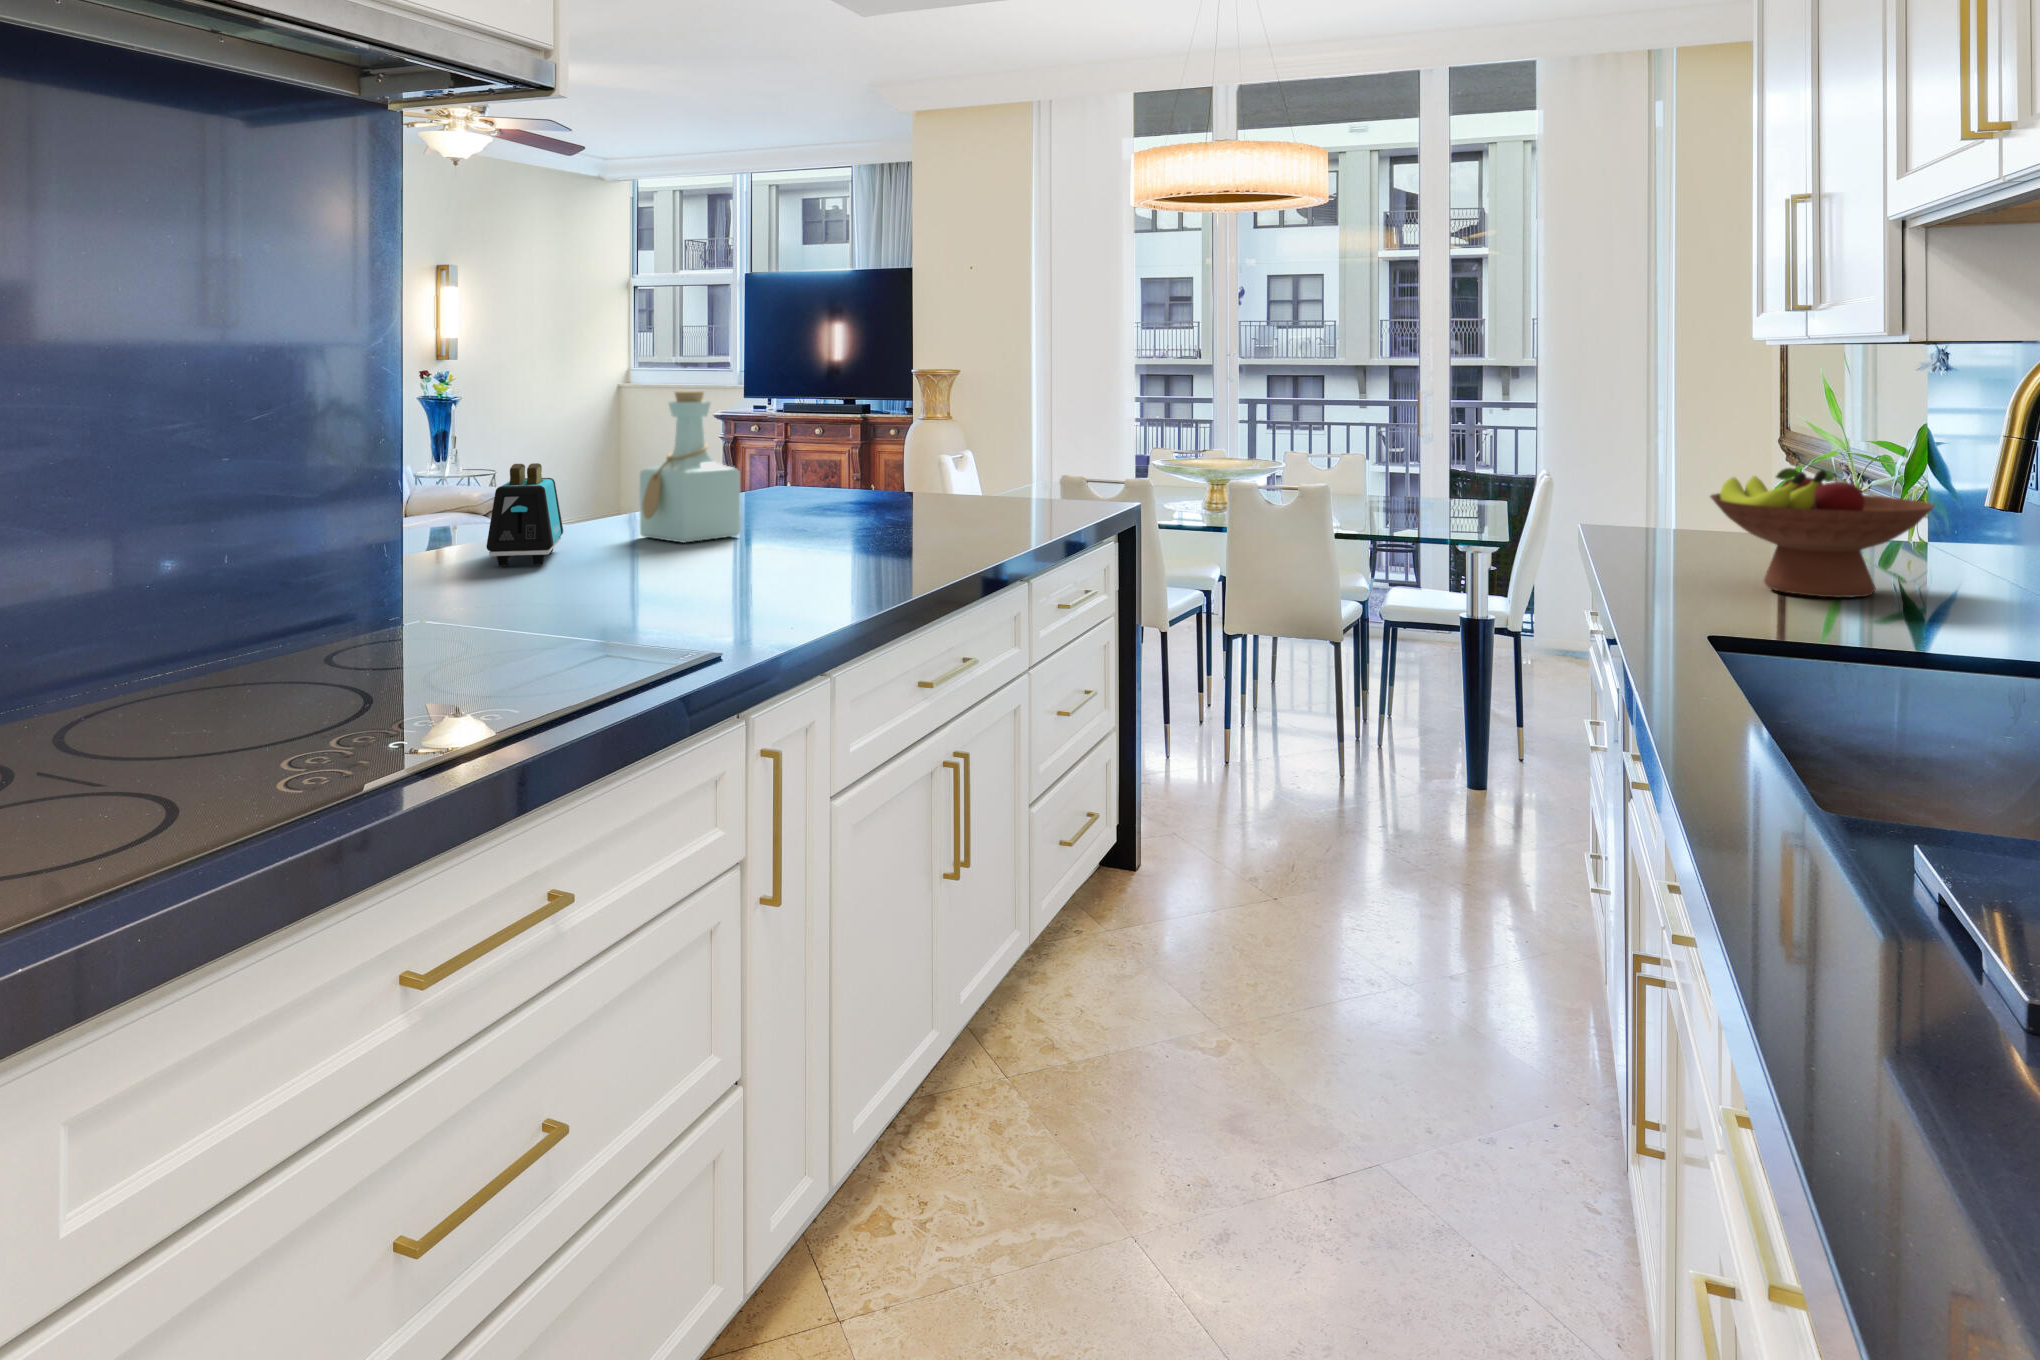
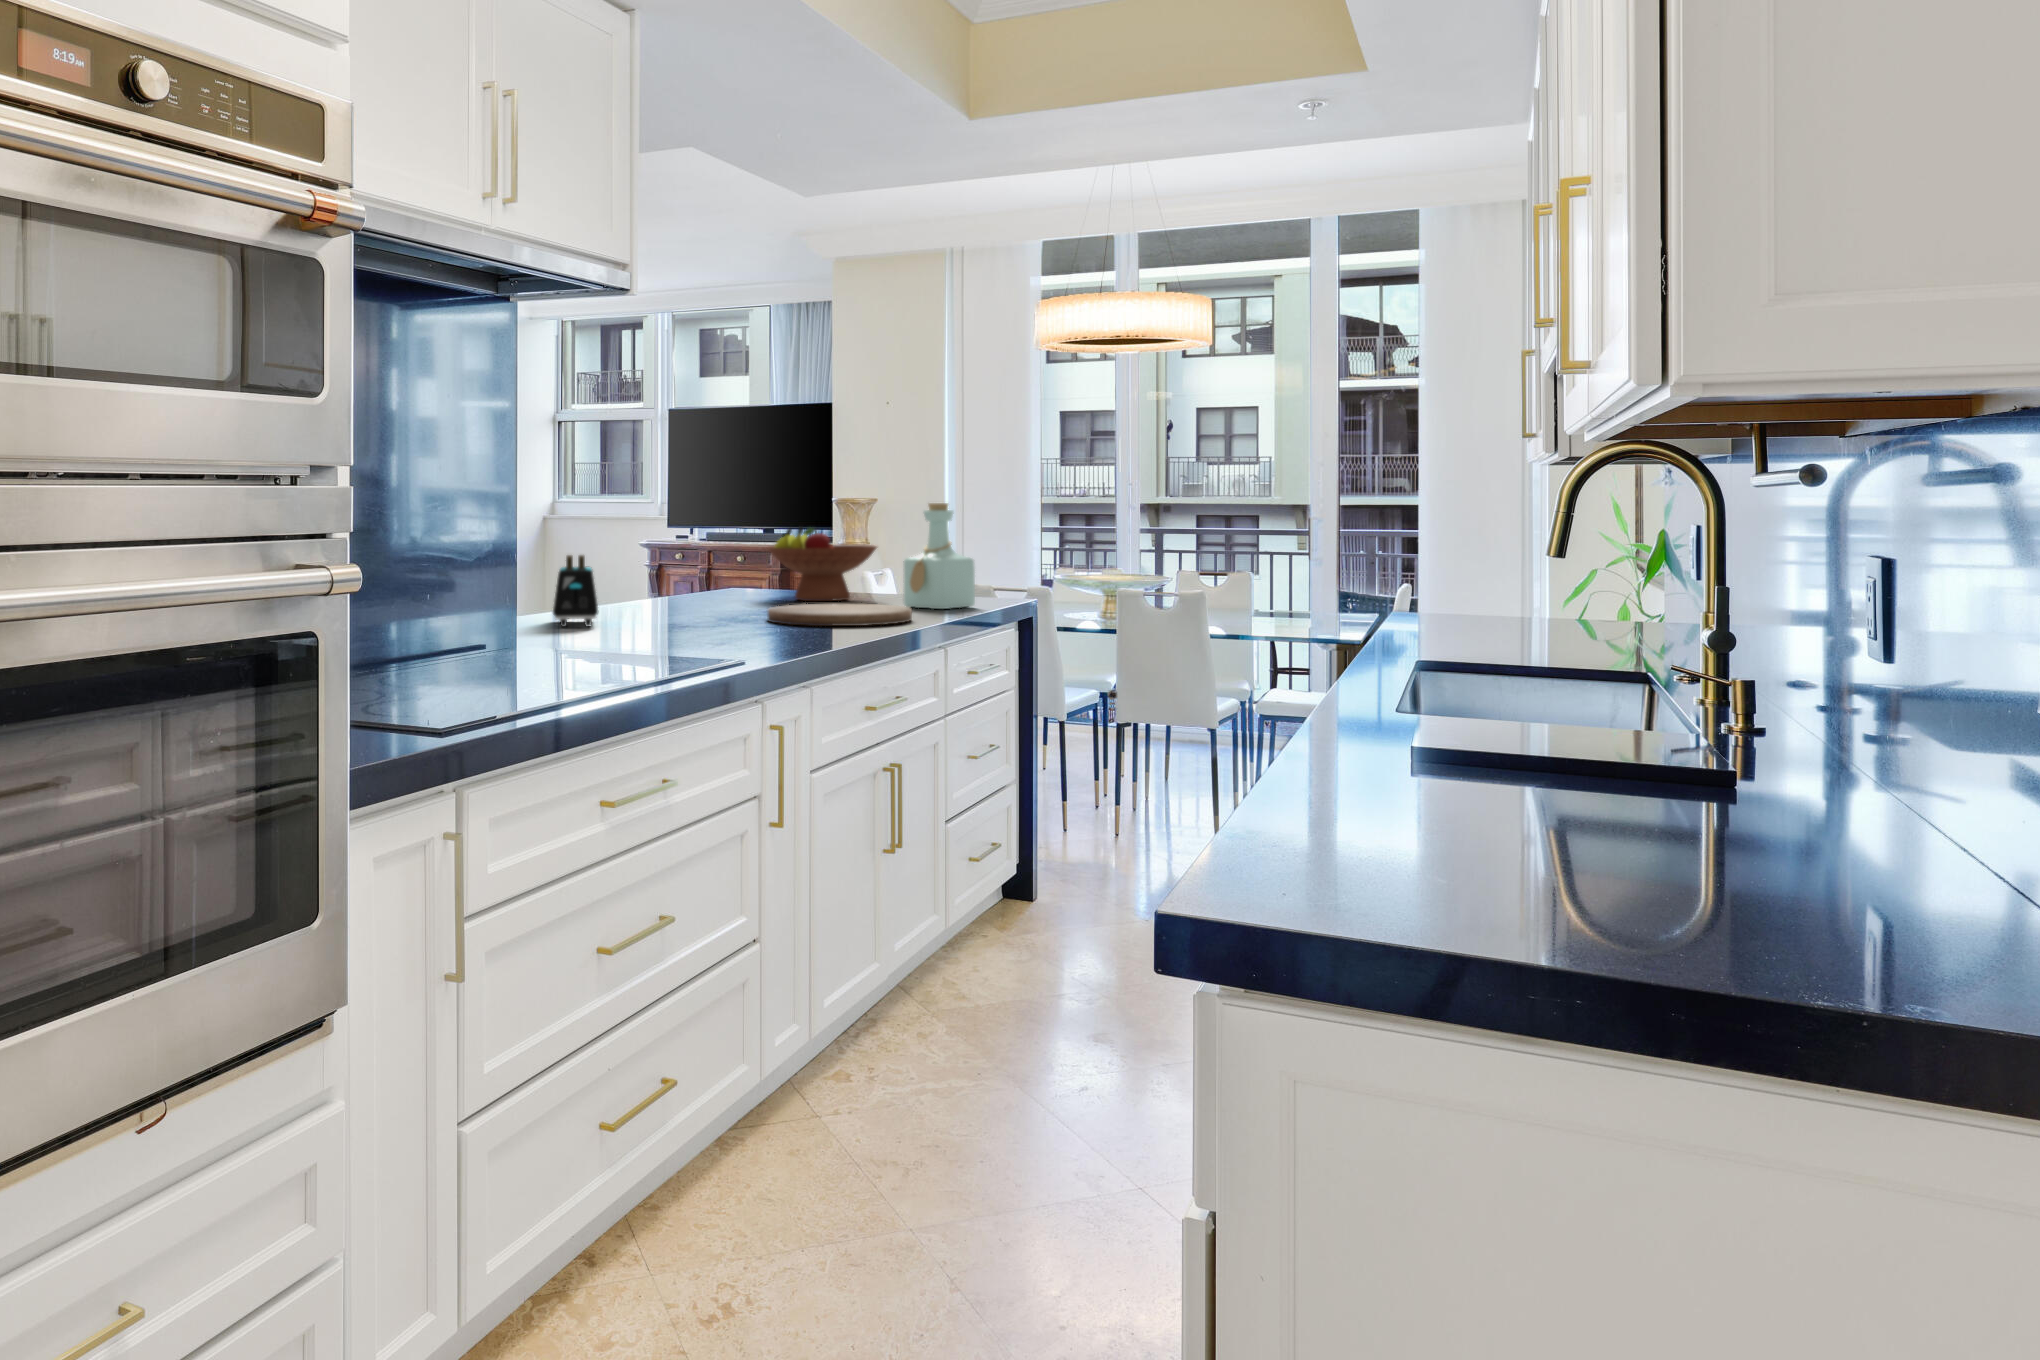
bottle: present [640,391,741,543] -> present [903,503,975,609]
fruit bowl: present [1710,468,1934,598] -> present [768,527,877,601]
cutting board: none [794,520,986,561] -> present [768,604,912,626]

